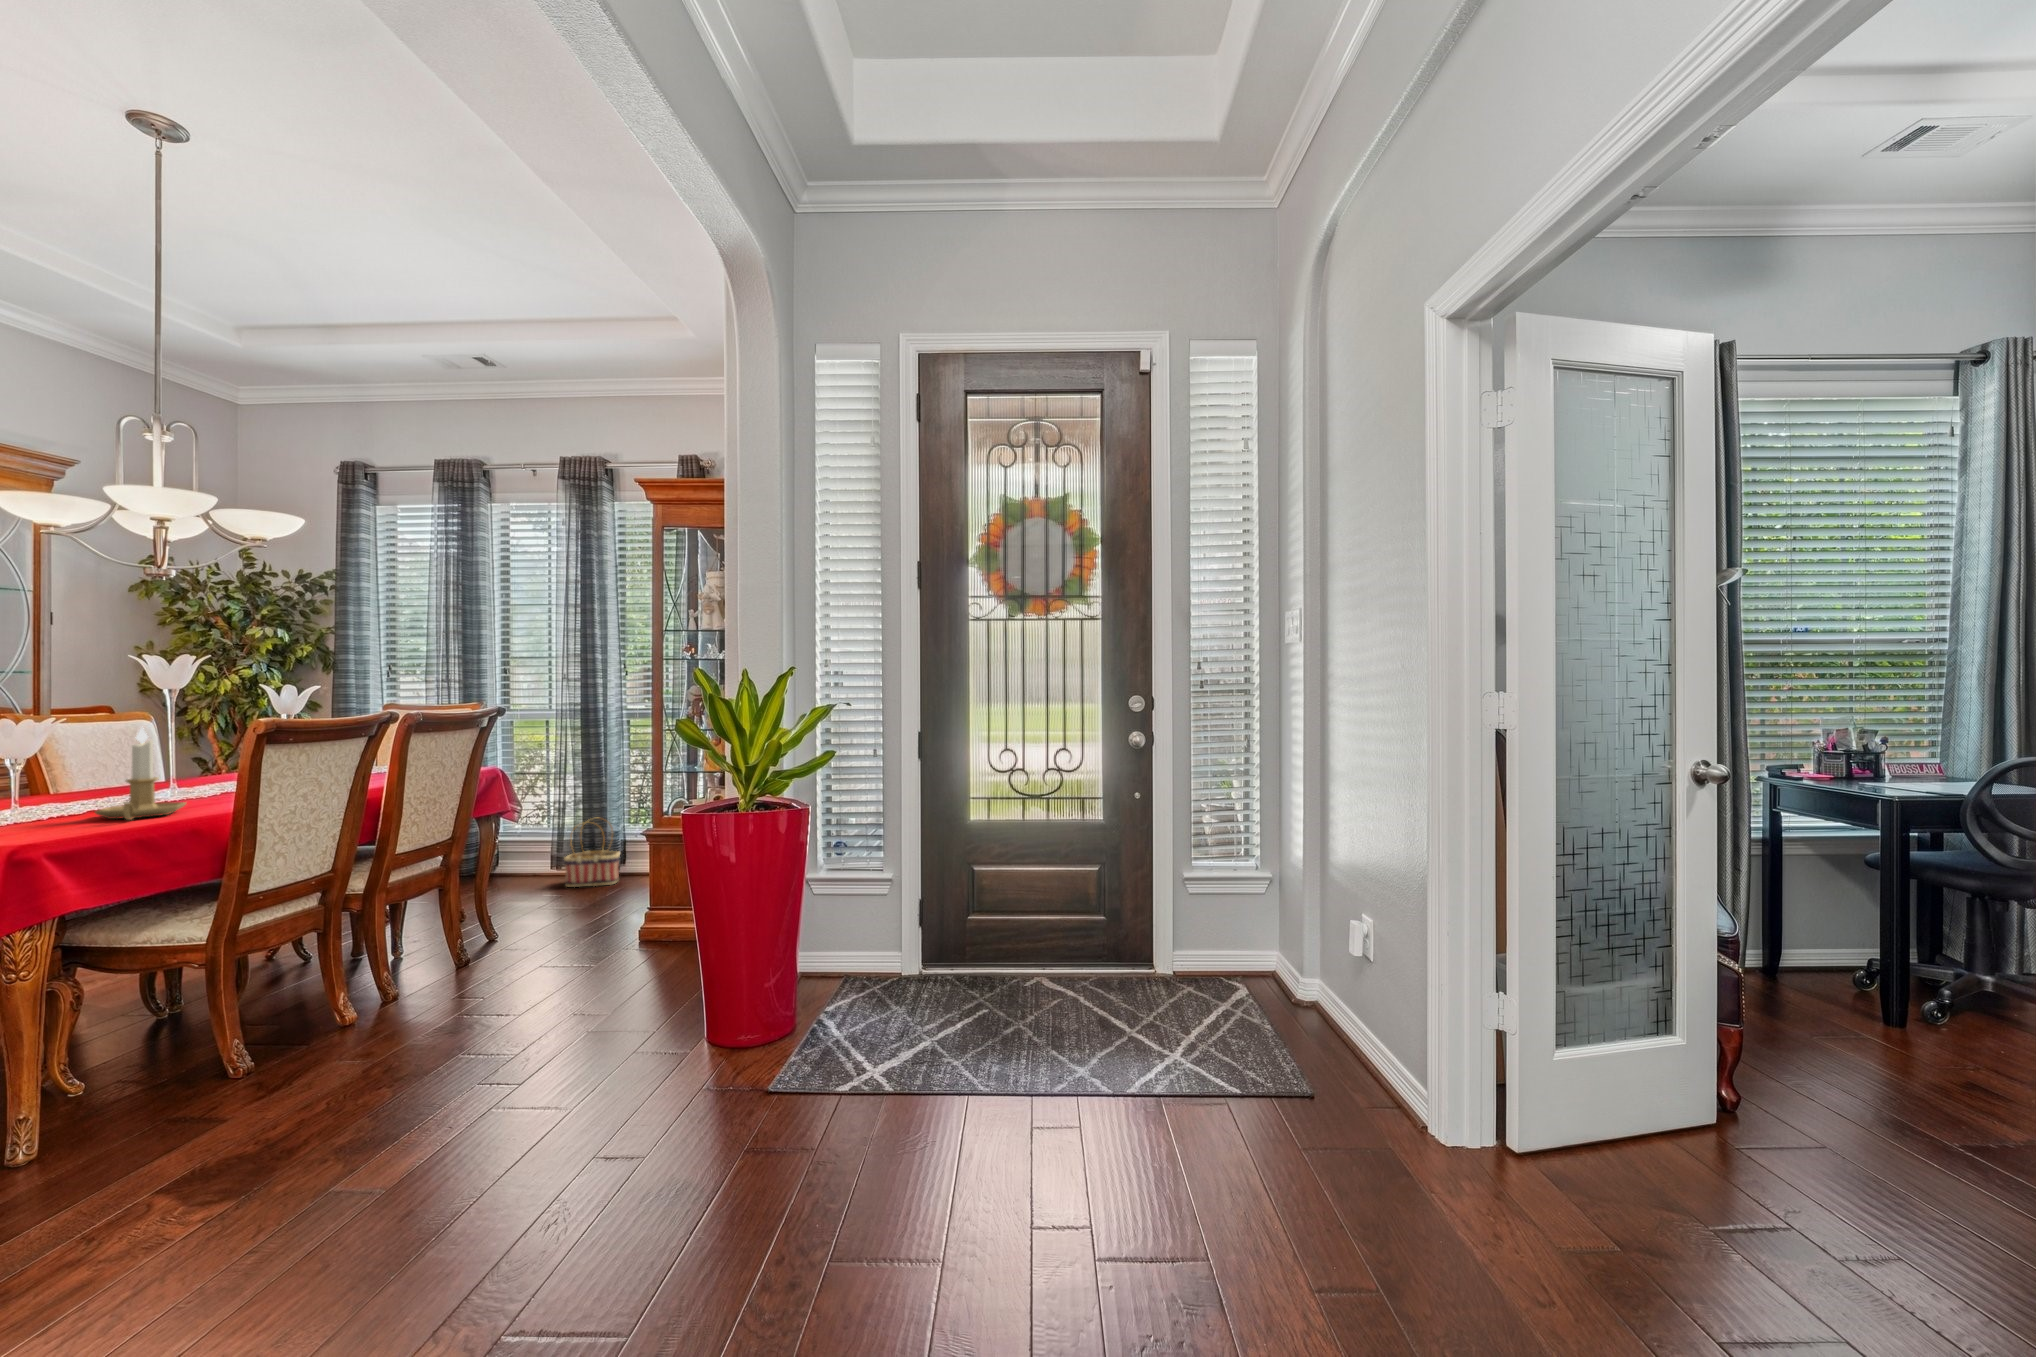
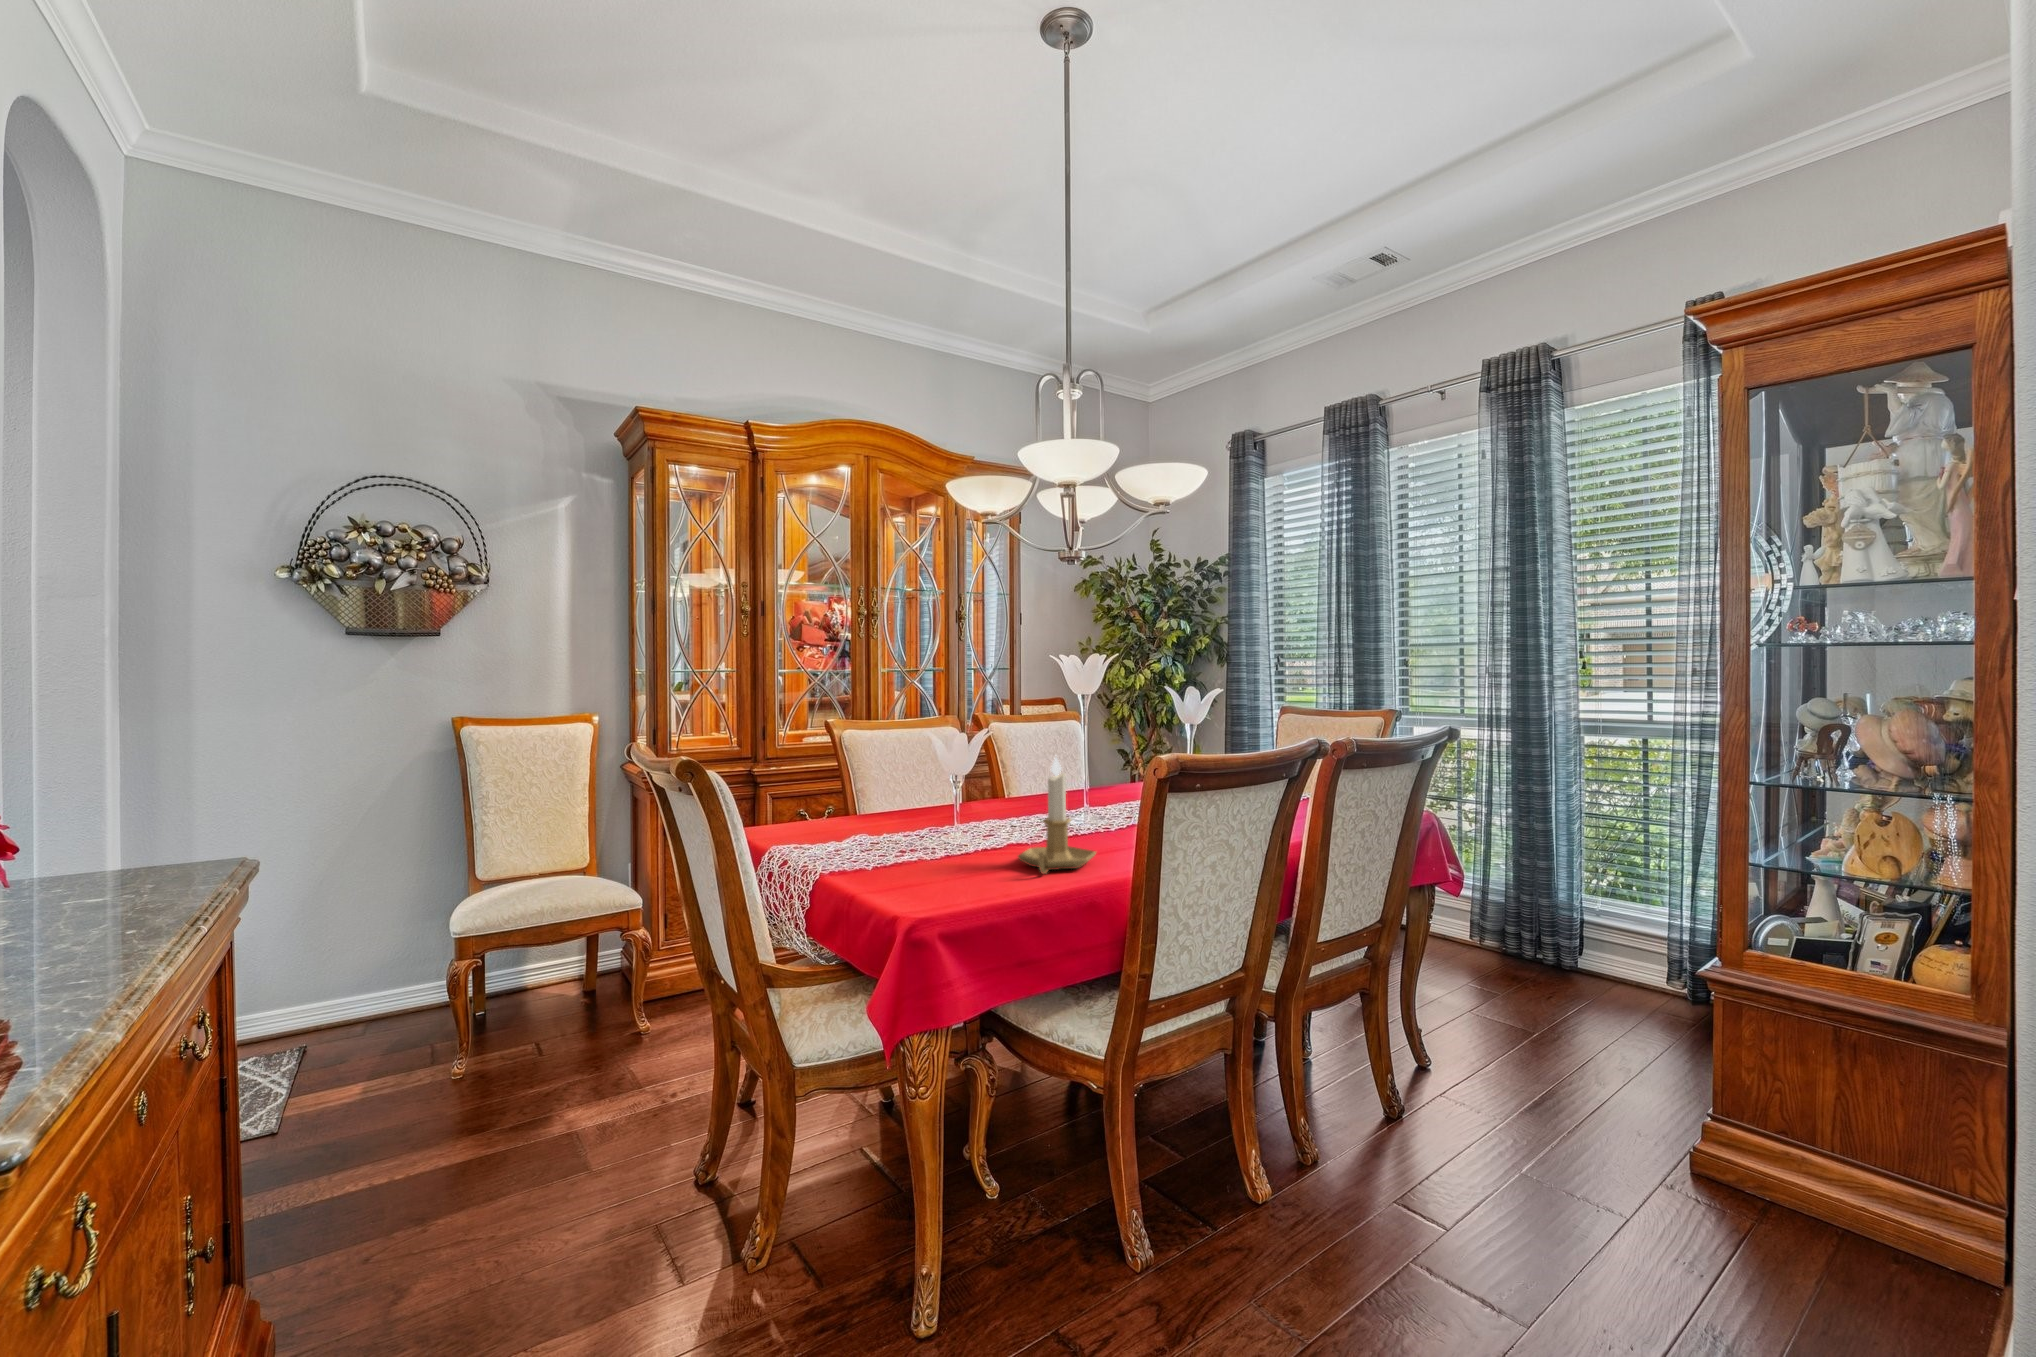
basket: present [564,817,620,887] -> none [1495,882,1580,990]

